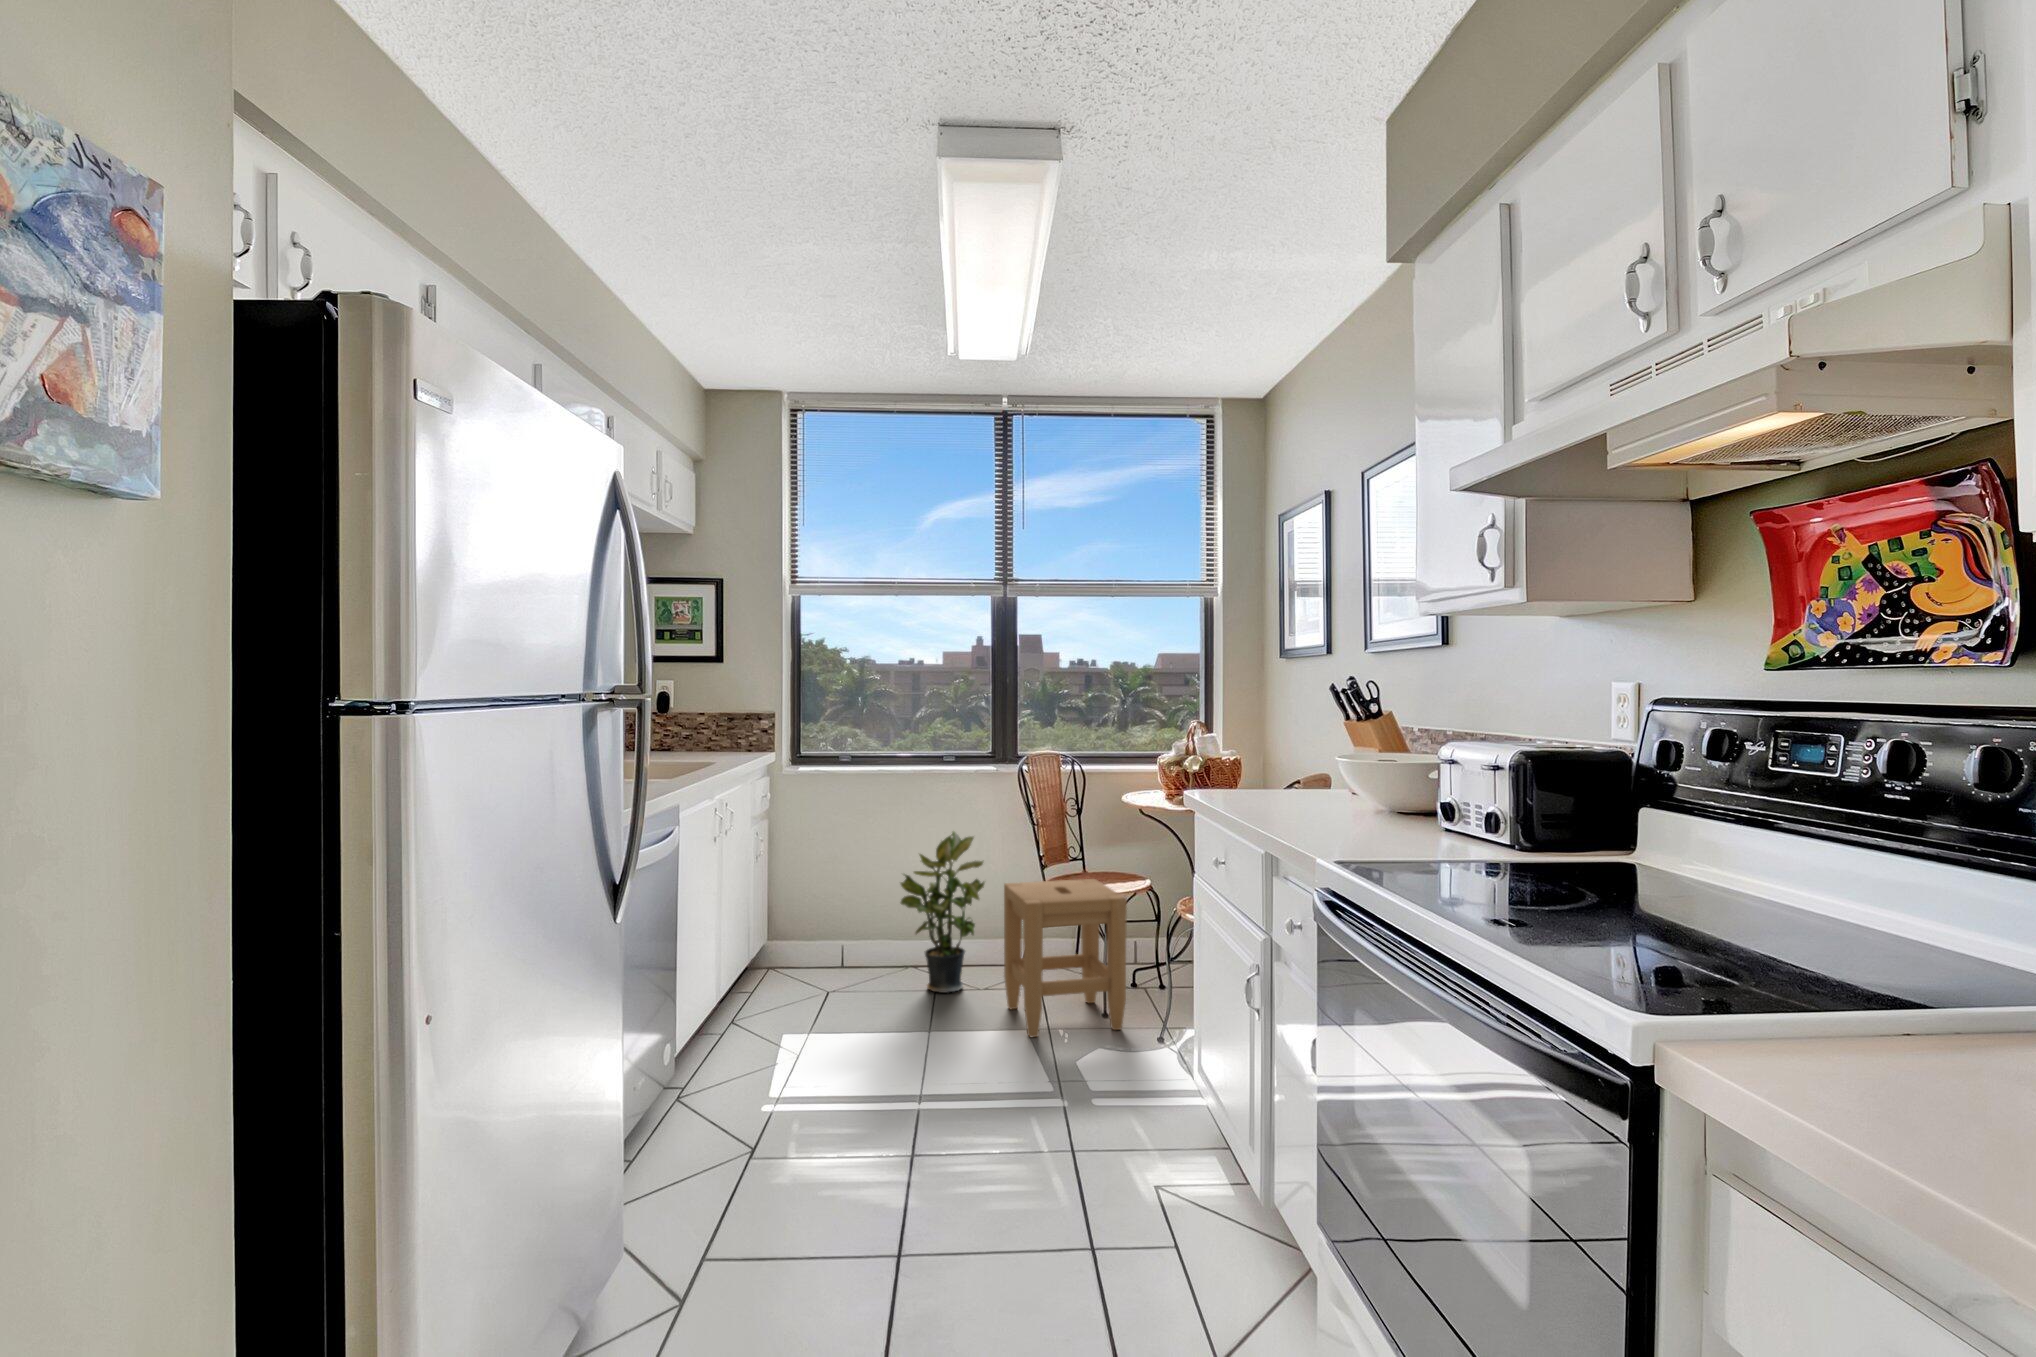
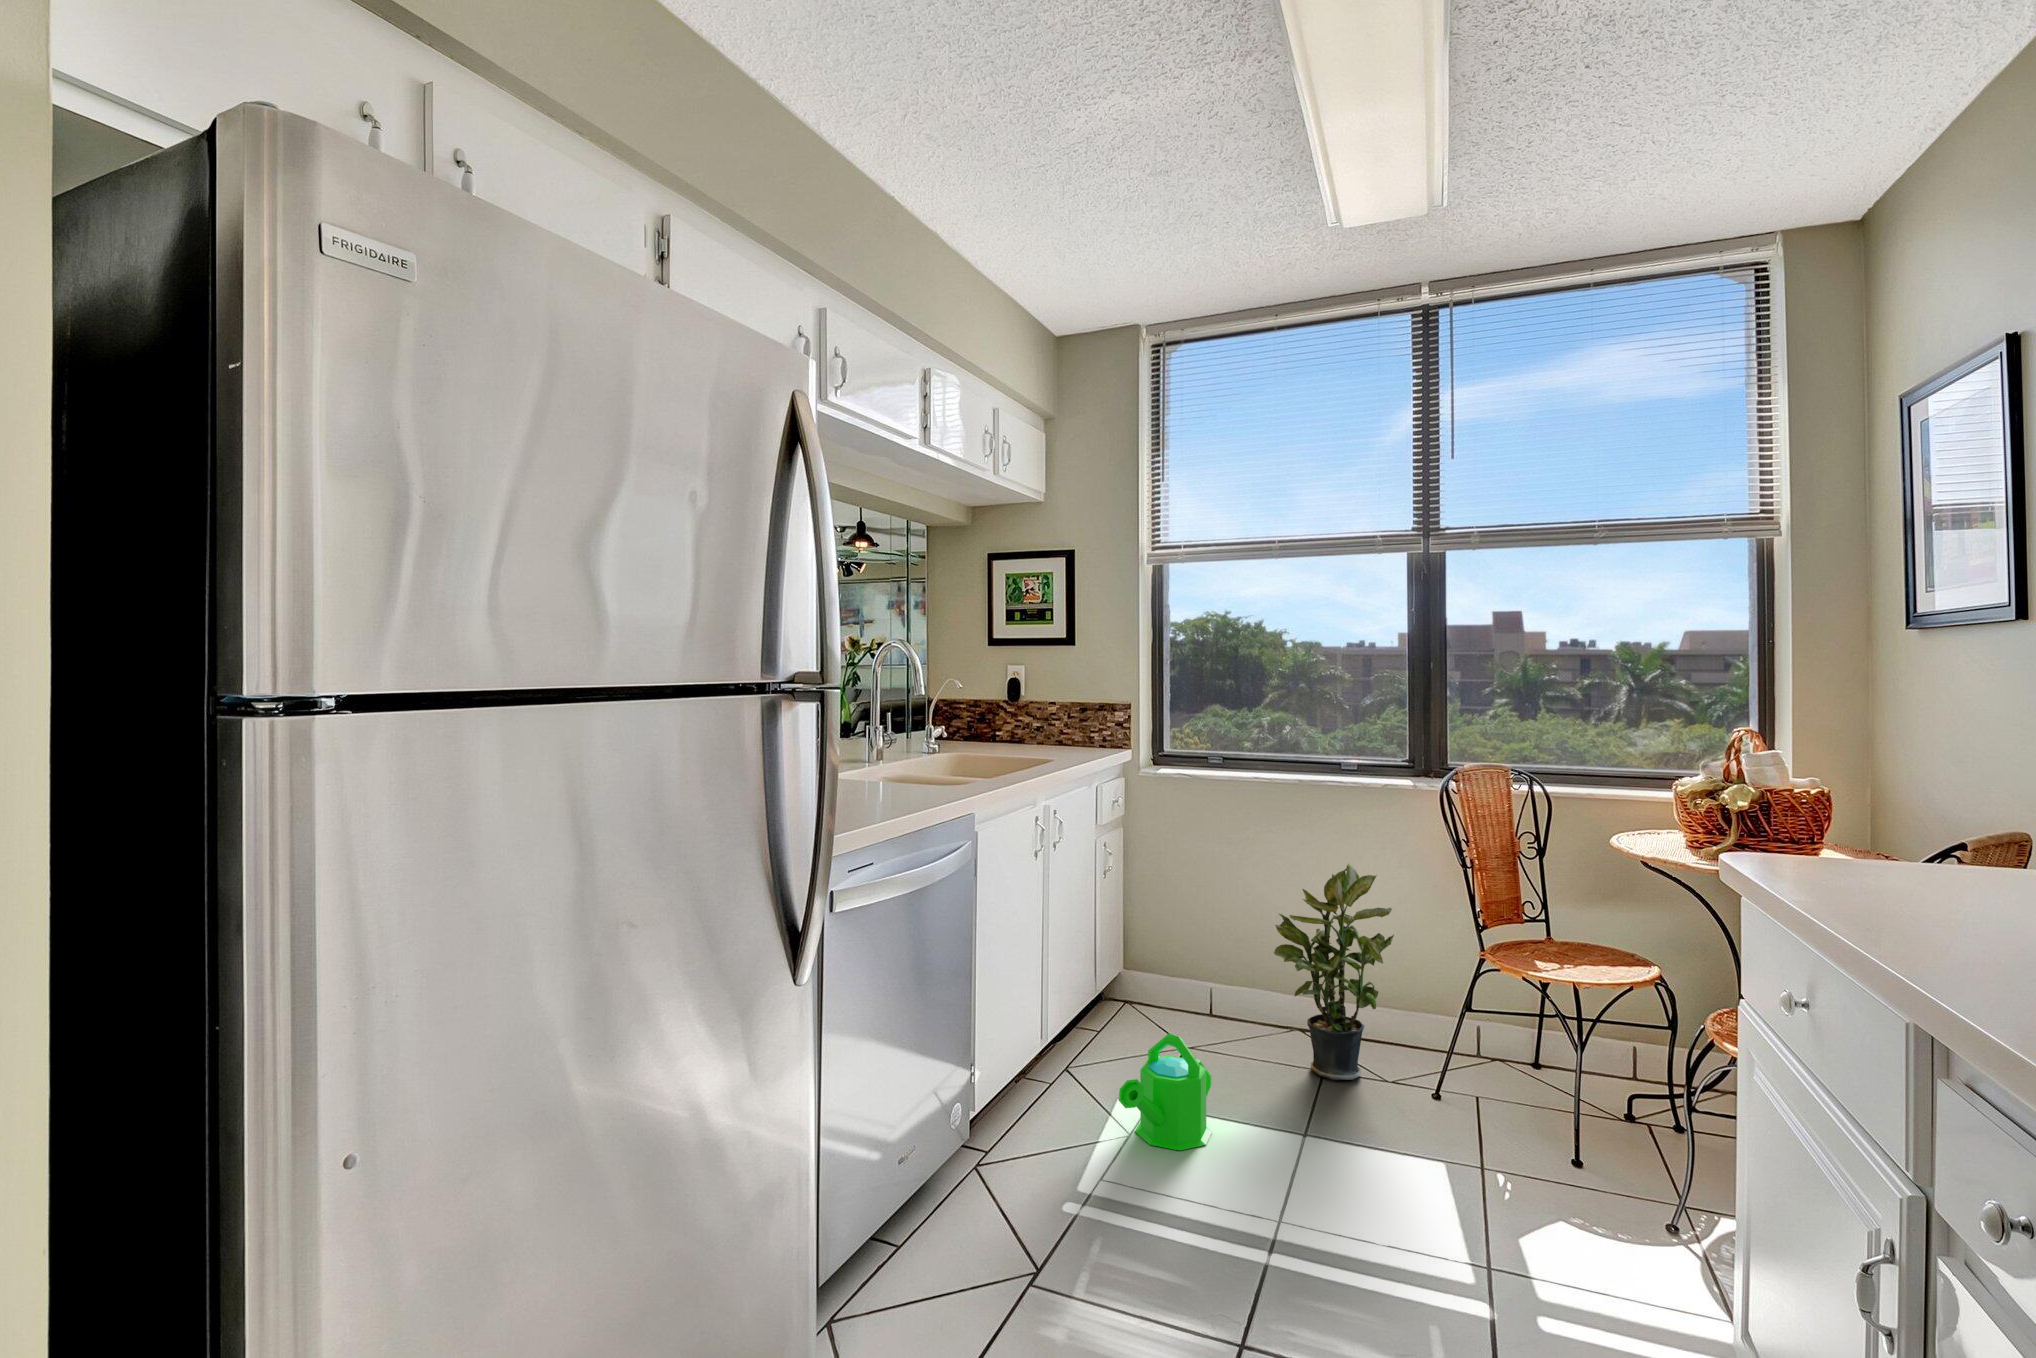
stool: present [1004,879,1127,1037] -> none [1416,948,1615,1201]
watering can: none [798,964,865,1050] -> present [1119,1033,1212,1151]

